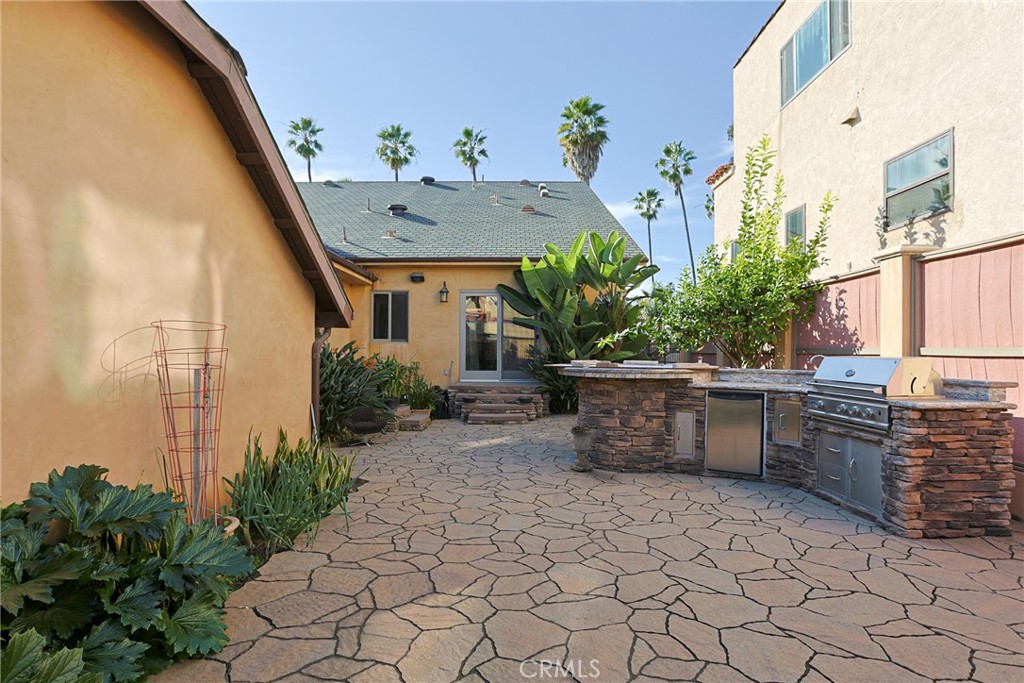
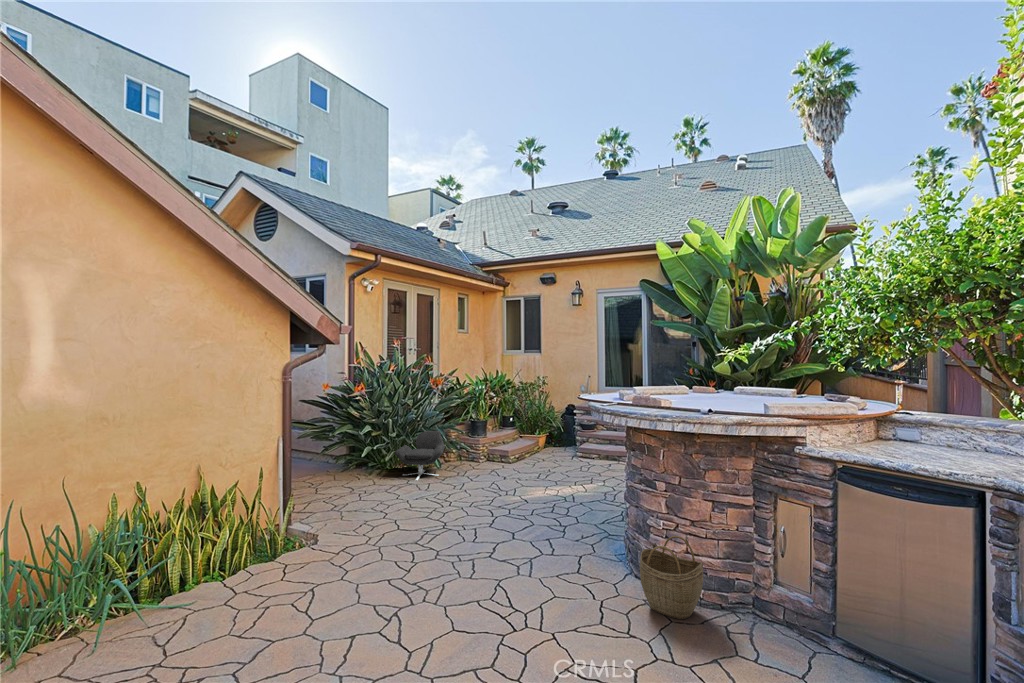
planter: present [569,425,594,471] -> none [588,494,629,578]
woven basket: none [614,438,647,479] -> present [640,536,703,619]

